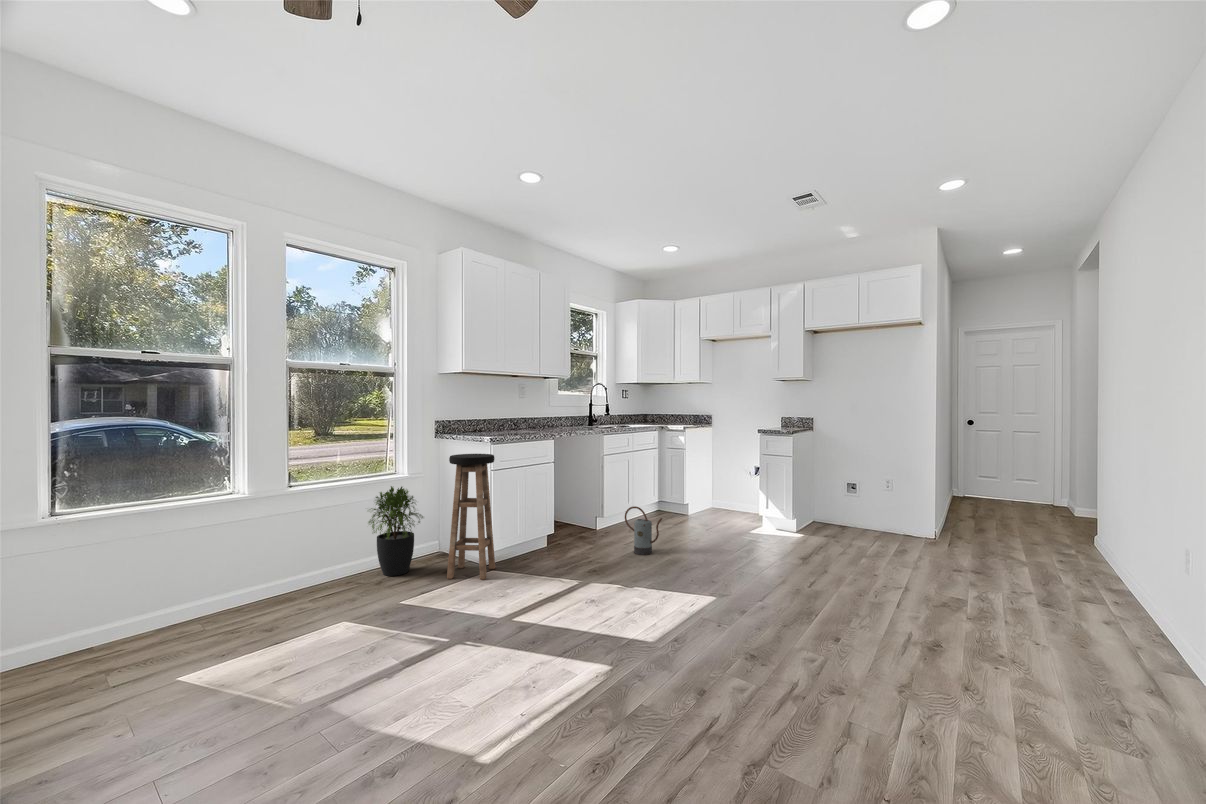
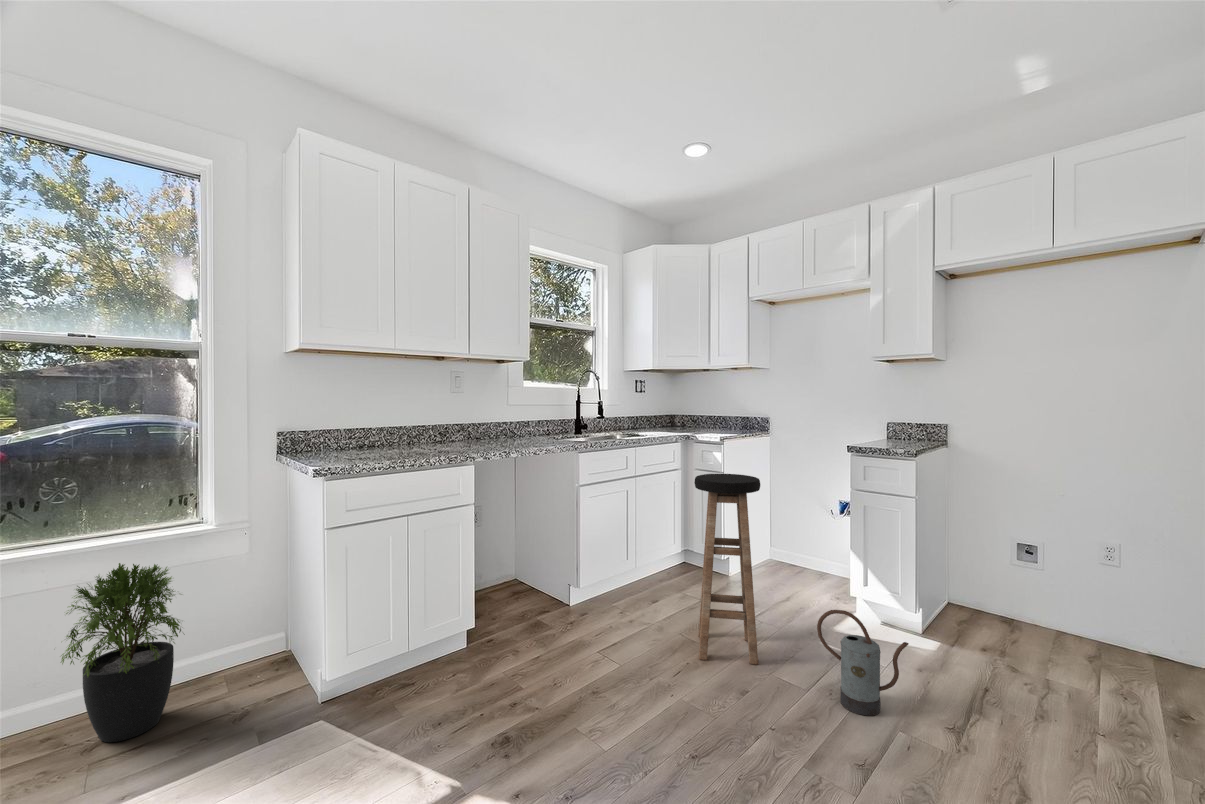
bar stool: present [447,454,495,579] -> present [694,474,760,664]
watering can: present [625,506,662,555] -> present [817,610,909,716]

